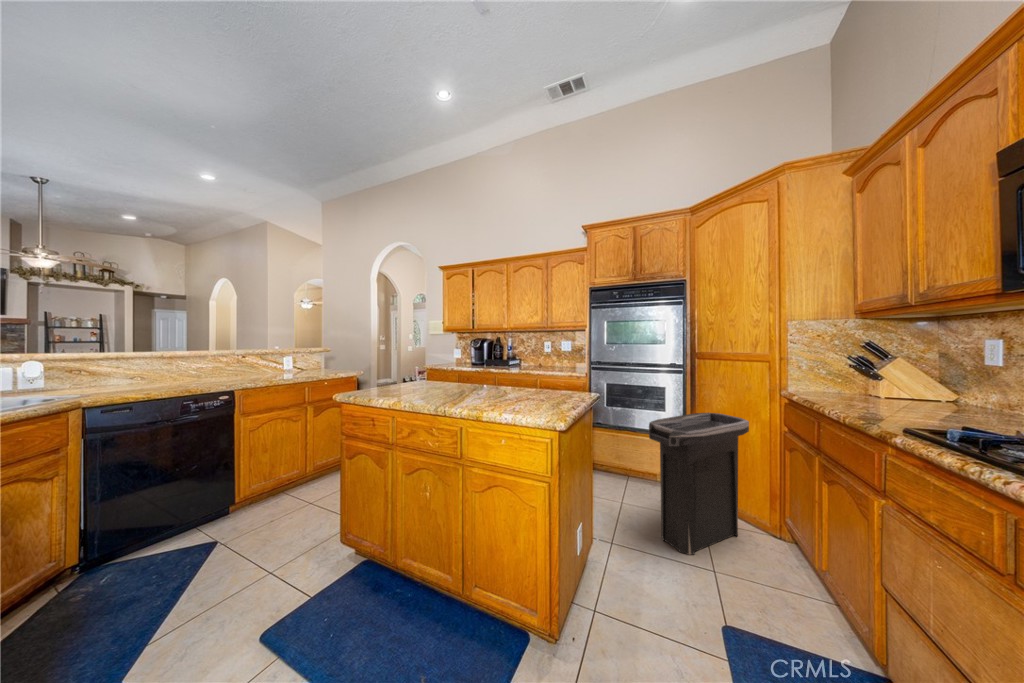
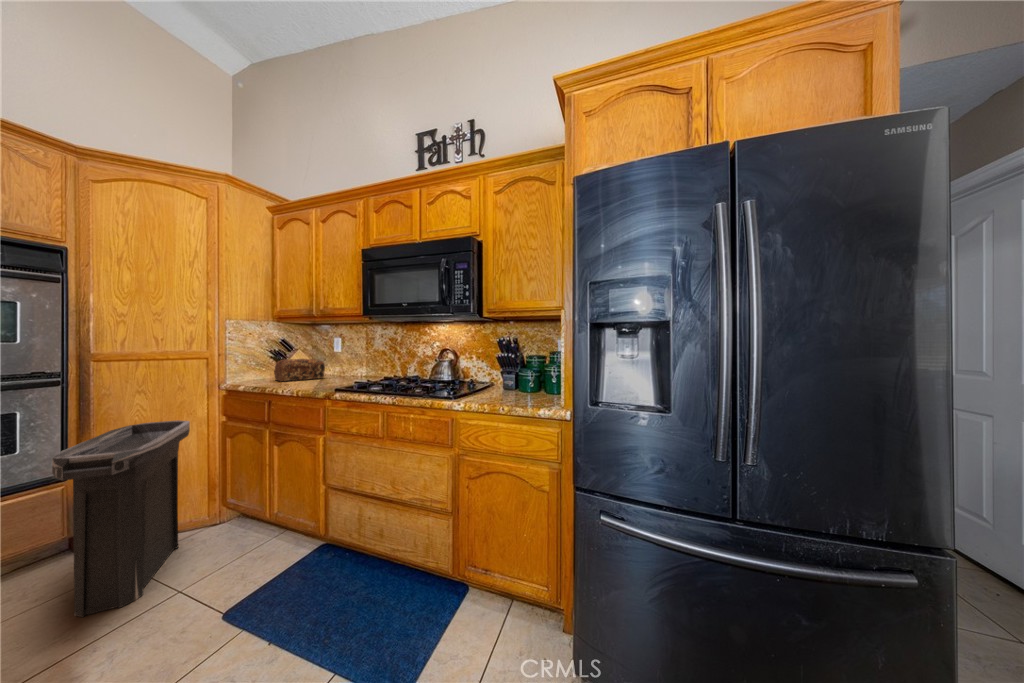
bread loaf: none [850,370,943,406] -> present [274,359,325,381]

